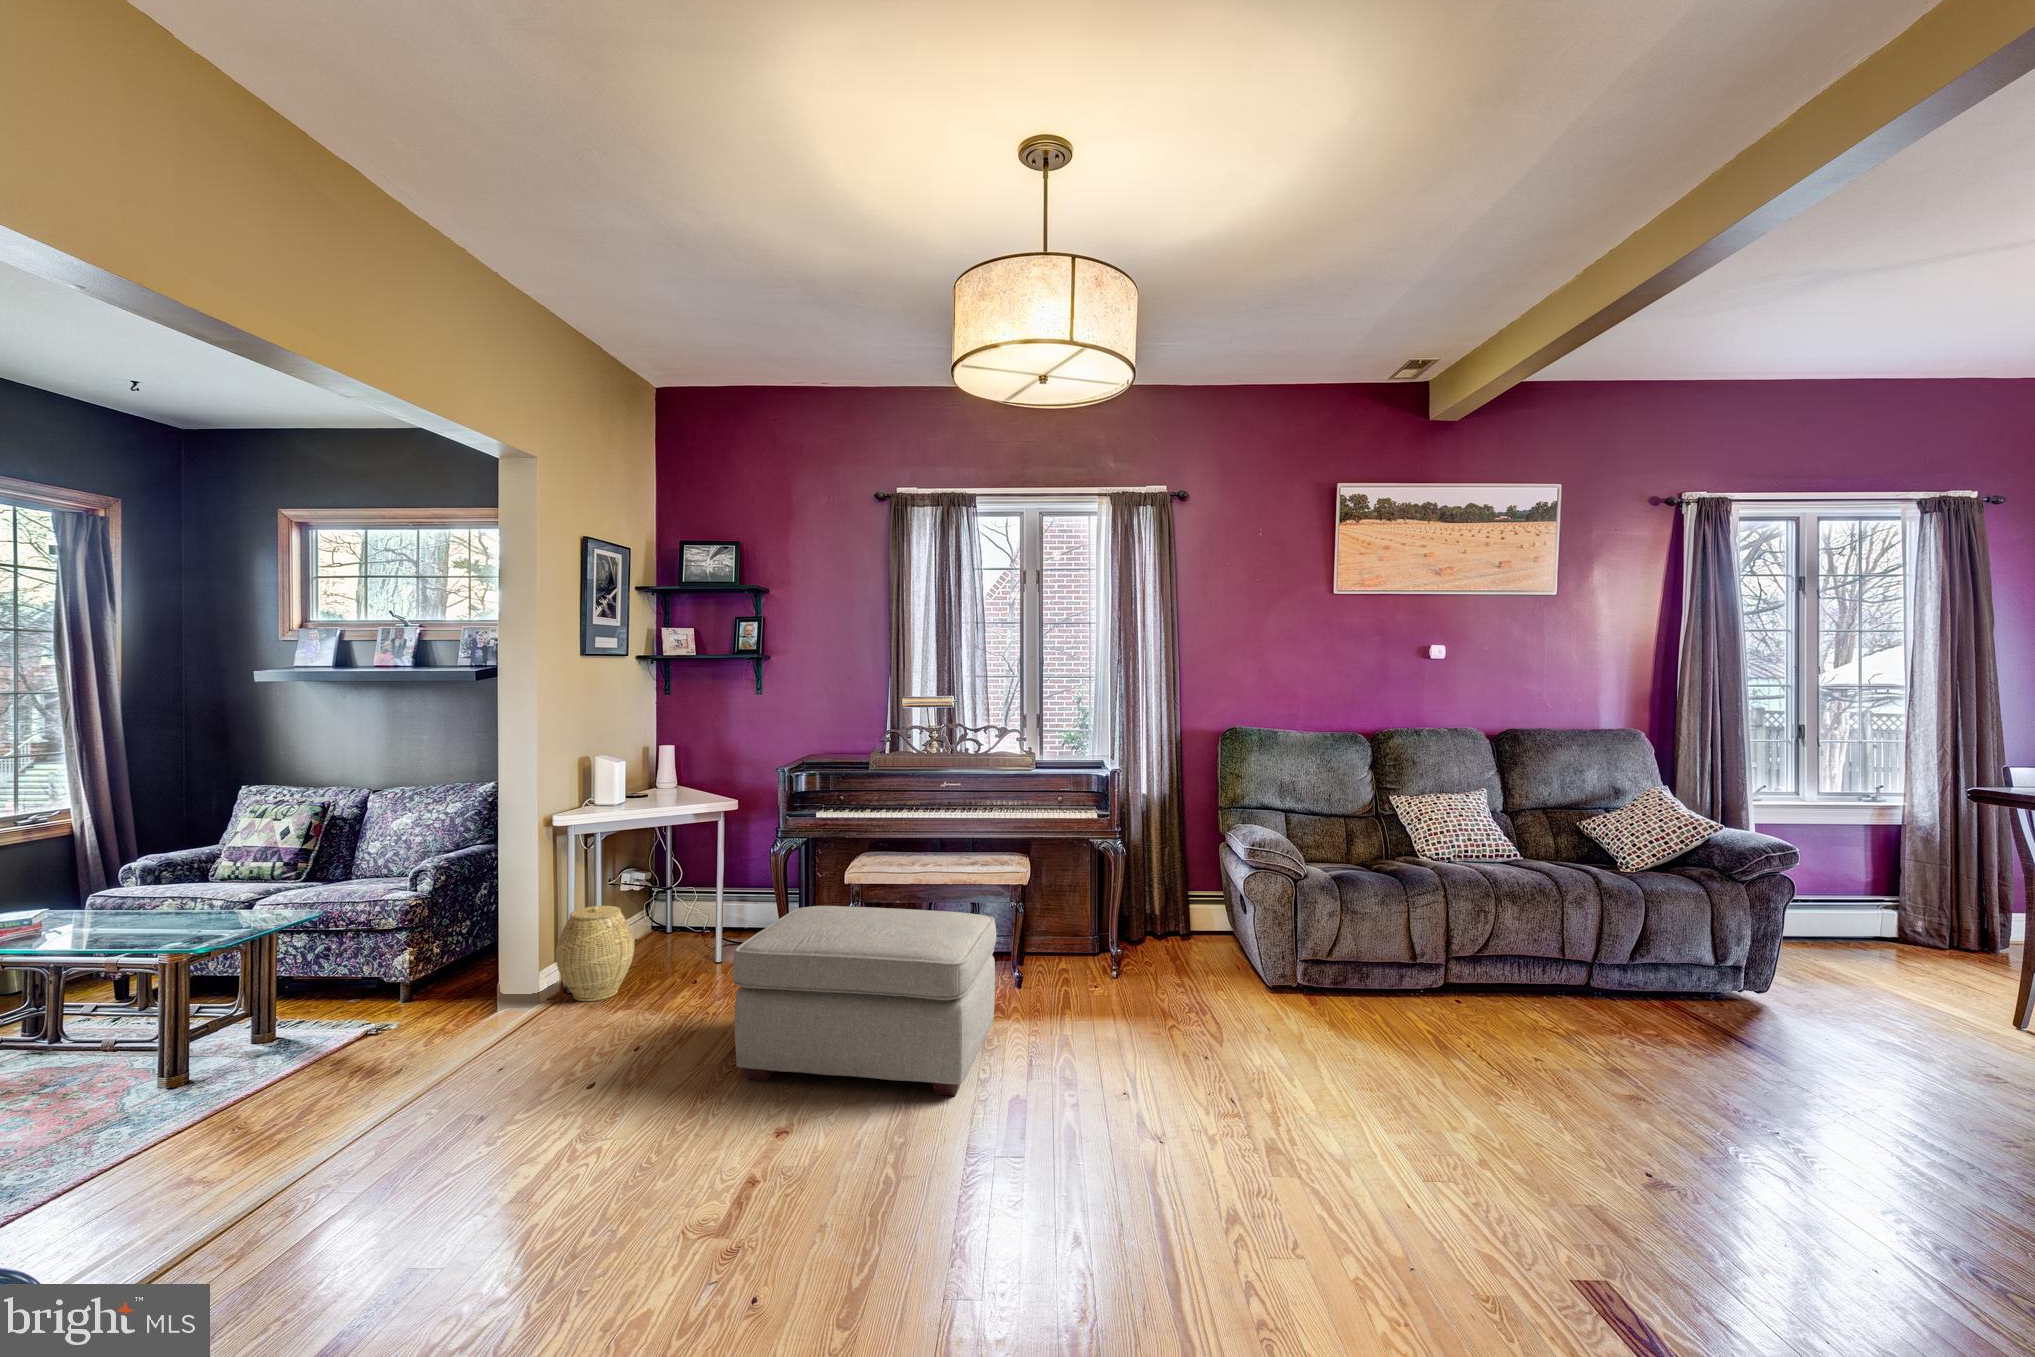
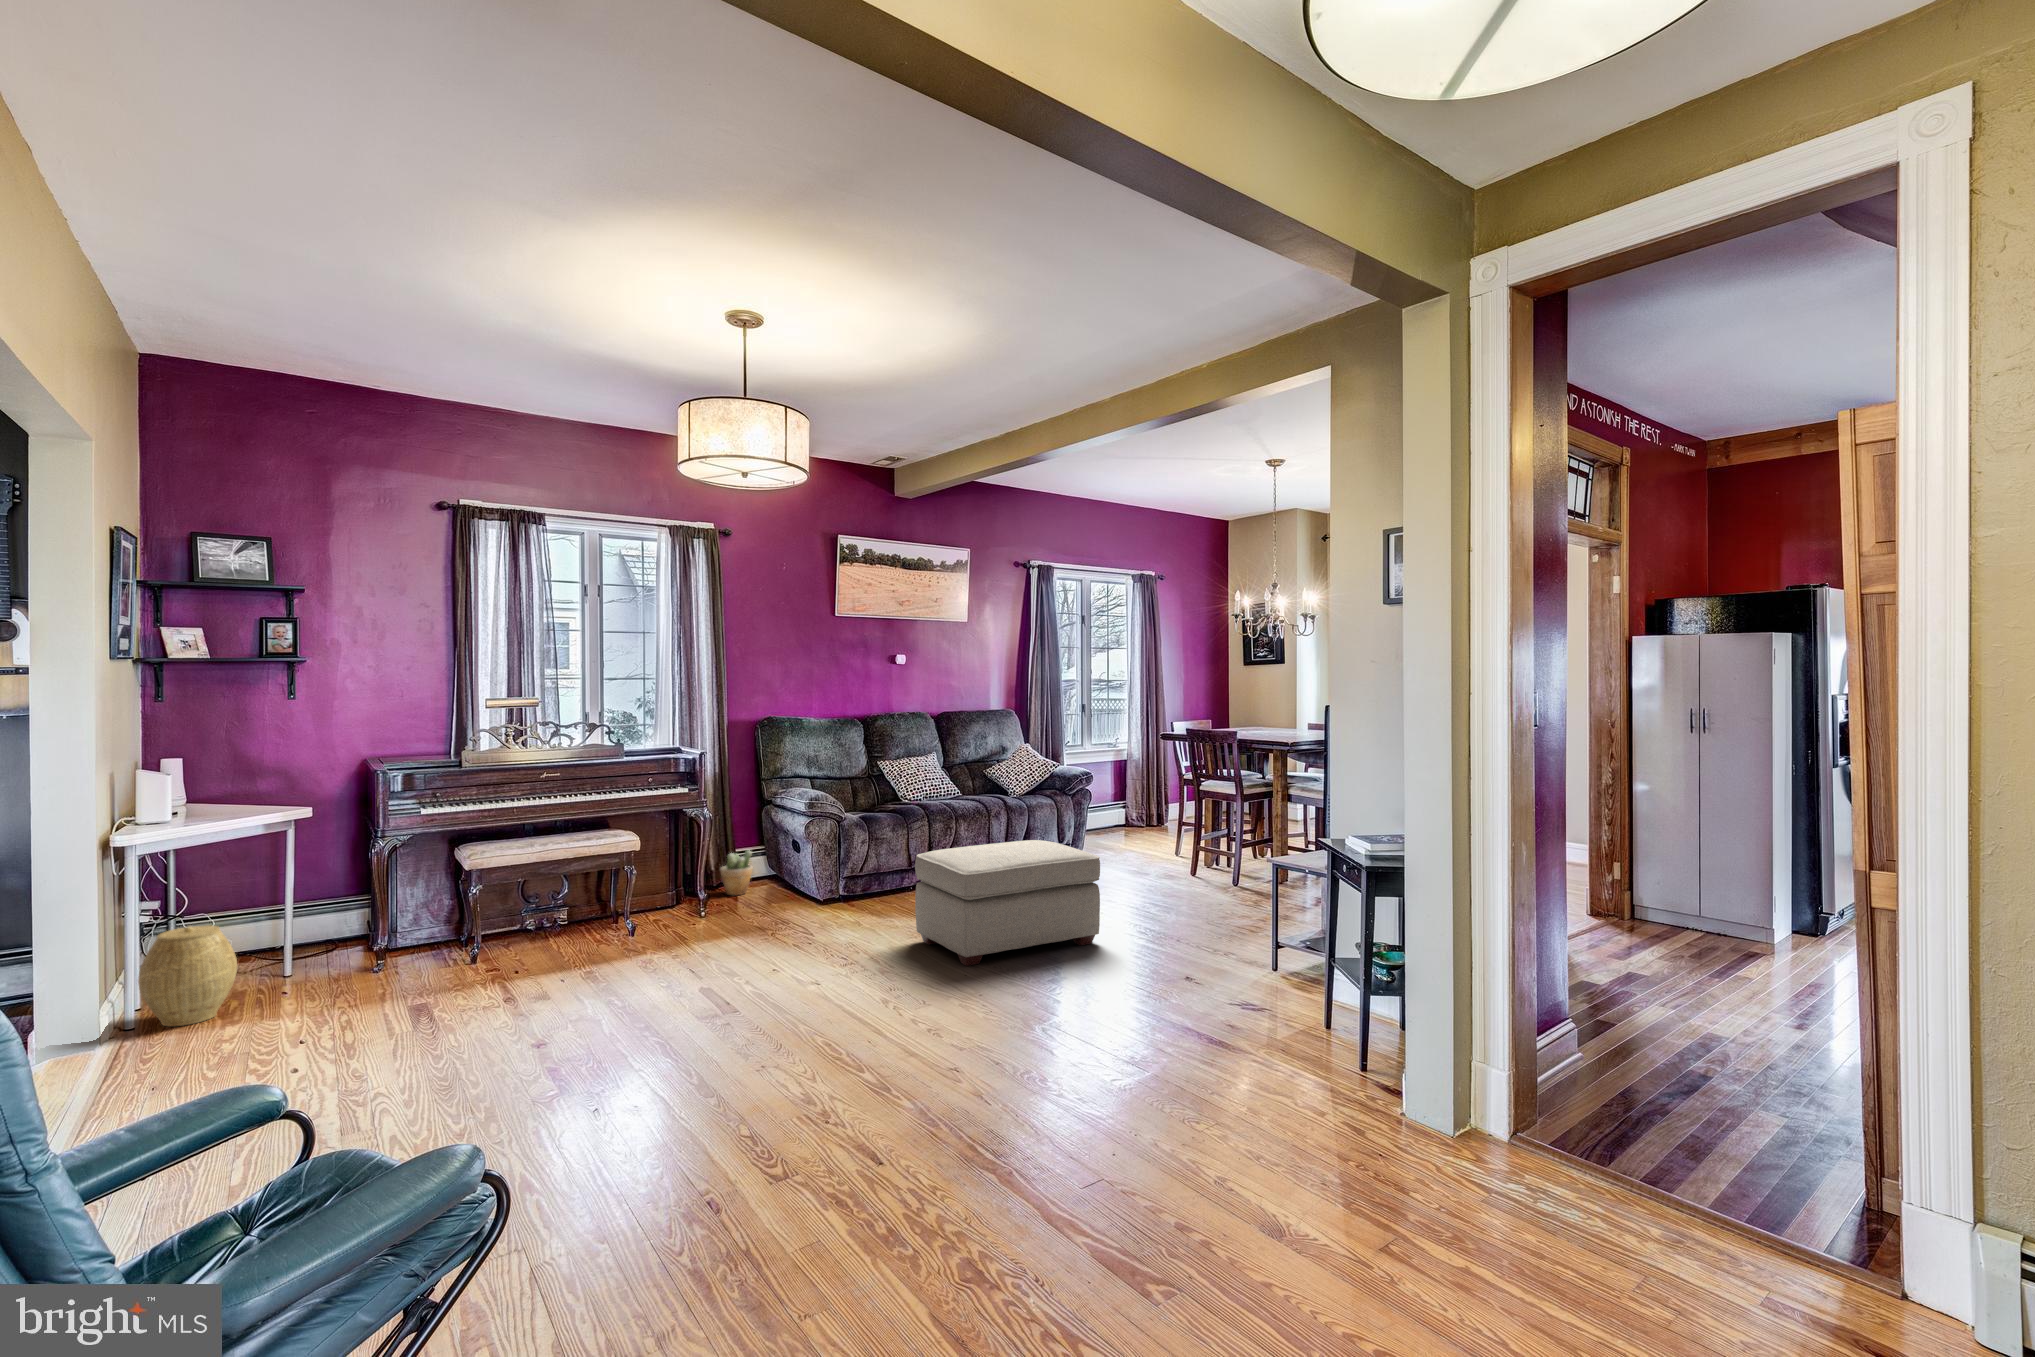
potted plant: none [1162,895,1202,952] -> present [721,850,753,896]
ottoman: present [733,906,996,1096] -> present [915,840,1100,966]

